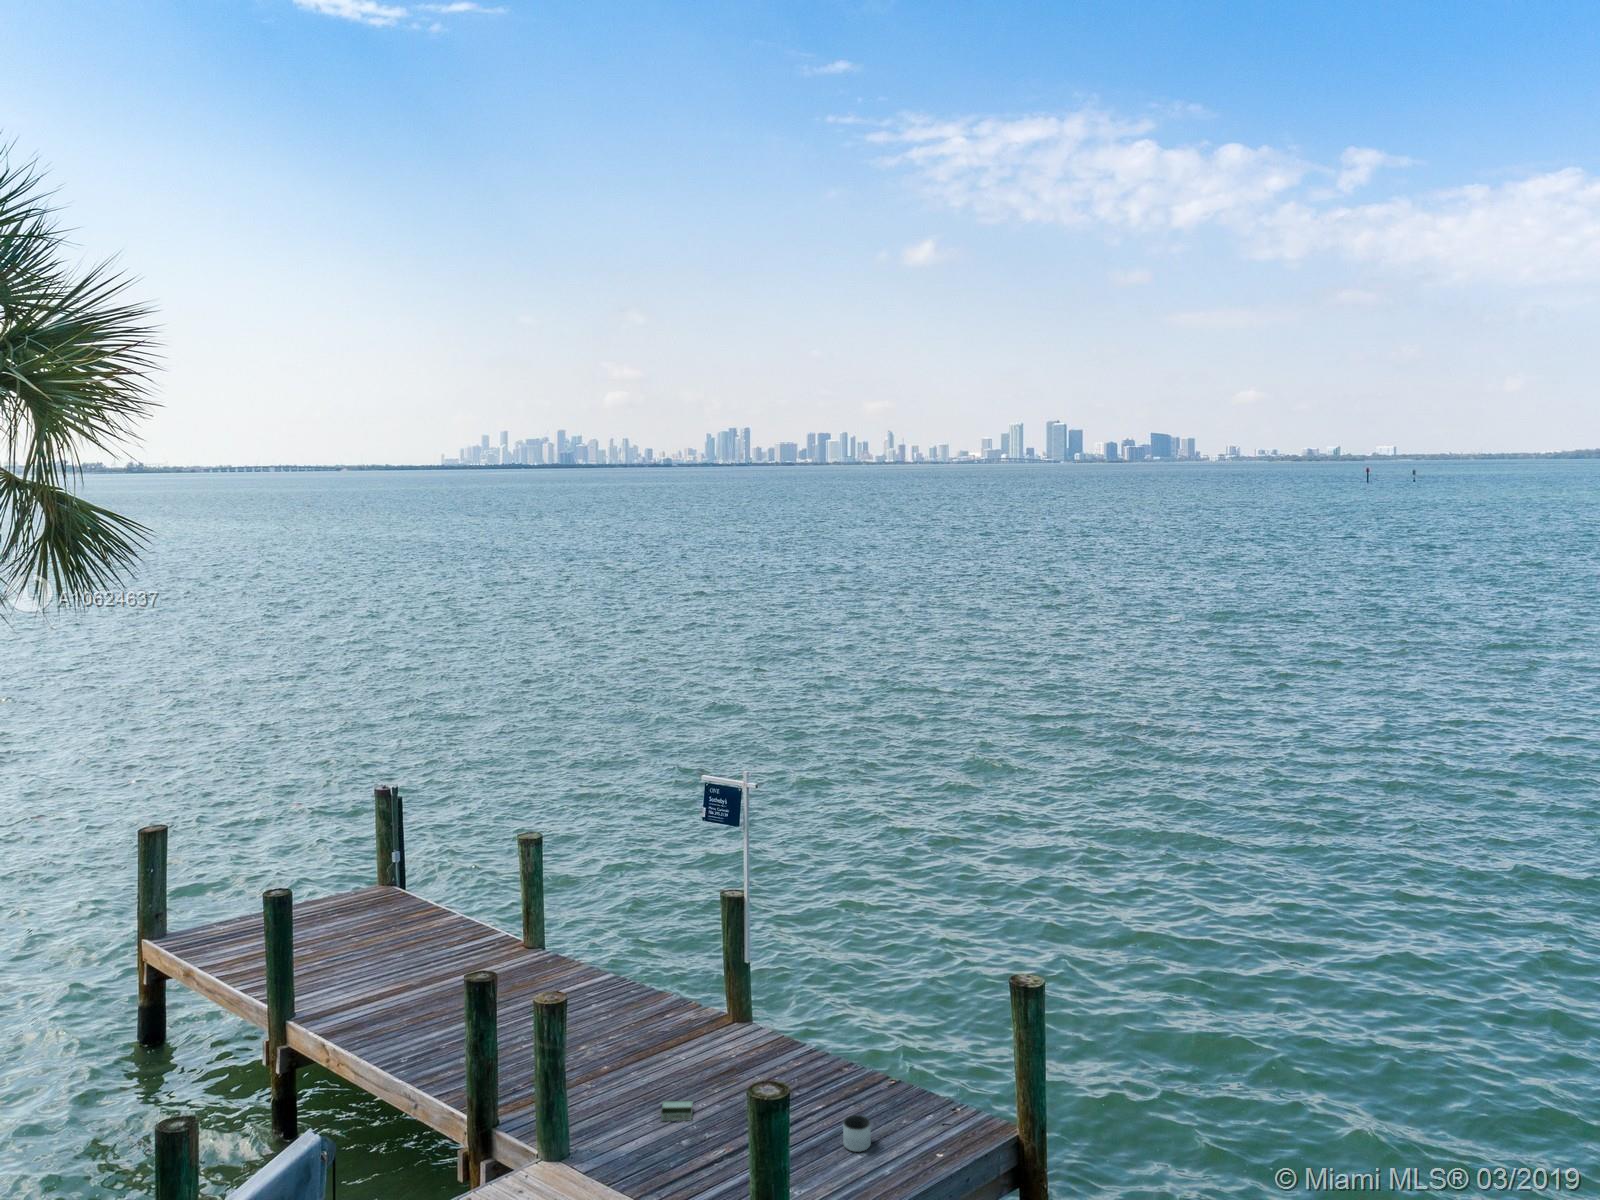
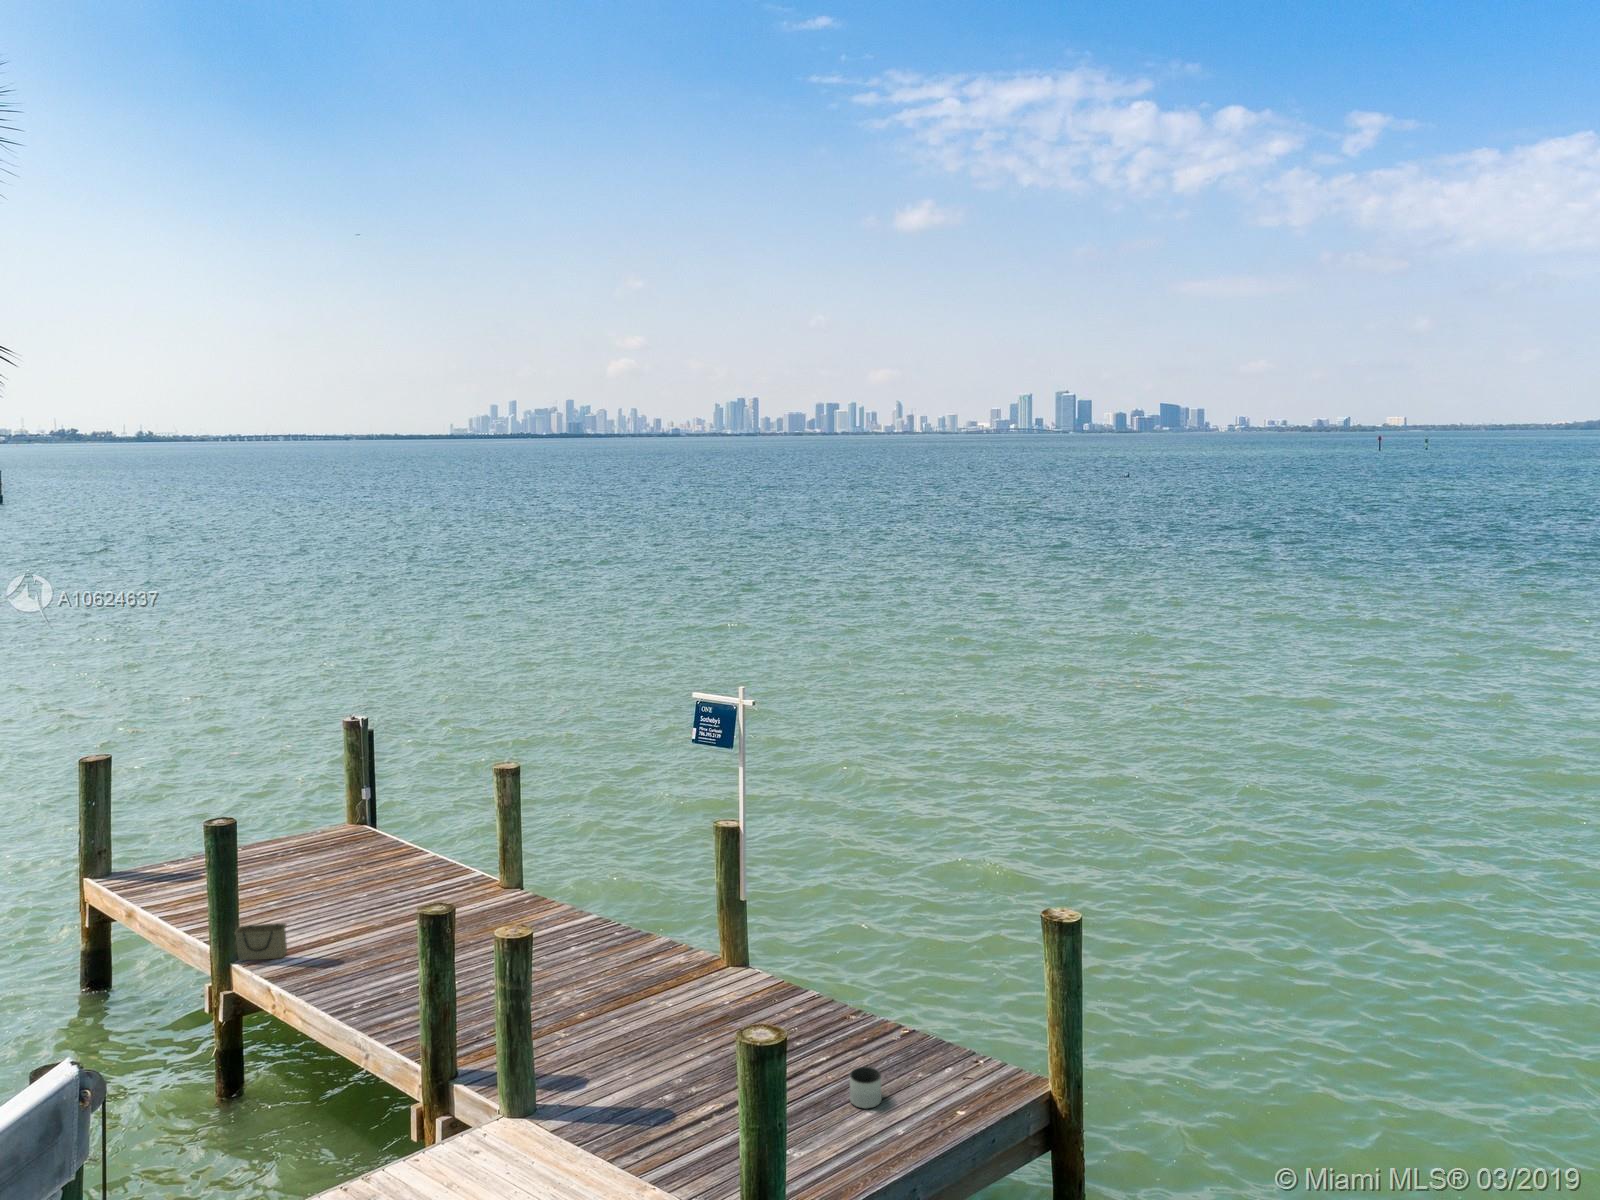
basket: none [290,984,337,1018] -> present [234,924,287,960]
toolbox: present [661,1101,693,1121] -> none [641,1050,679,1074]

